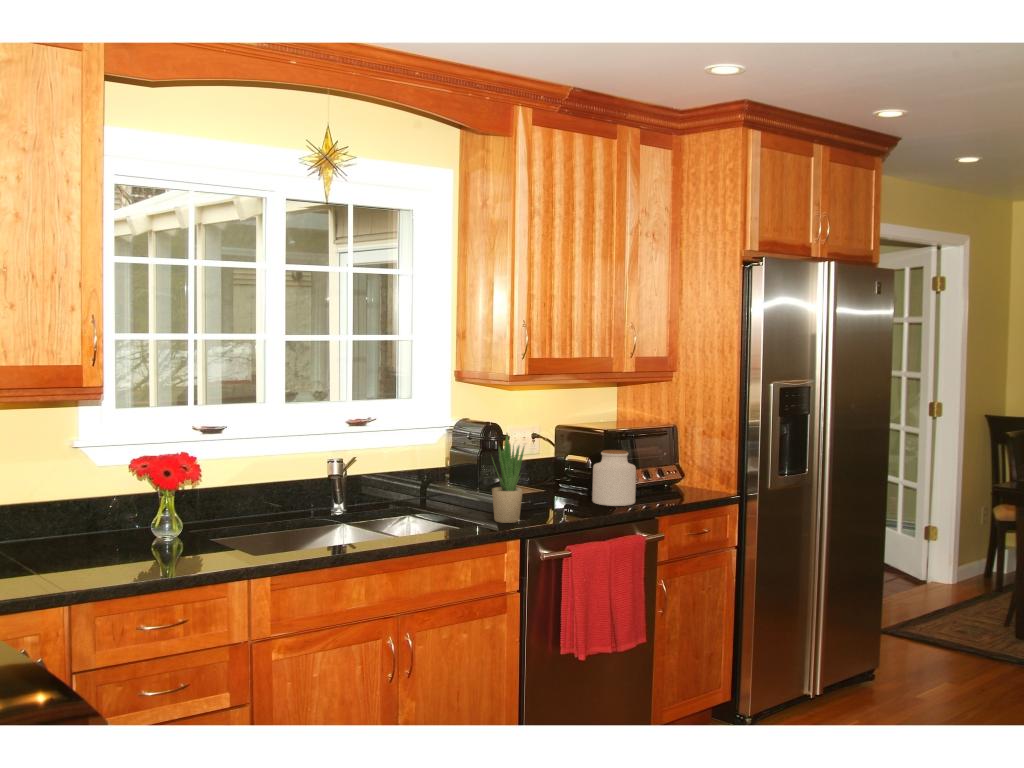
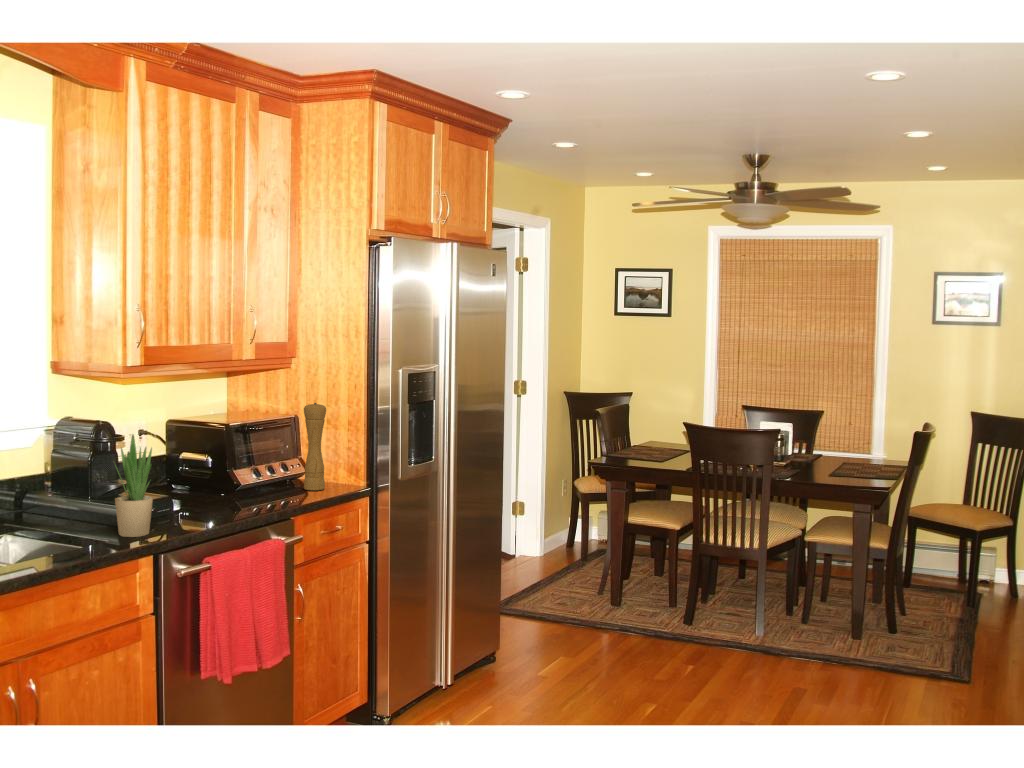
pepper mill: none [675,413,697,495] -> present [304,403,326,491]
jar: present [592,450,636,506] -> none [220,446,268,508]

